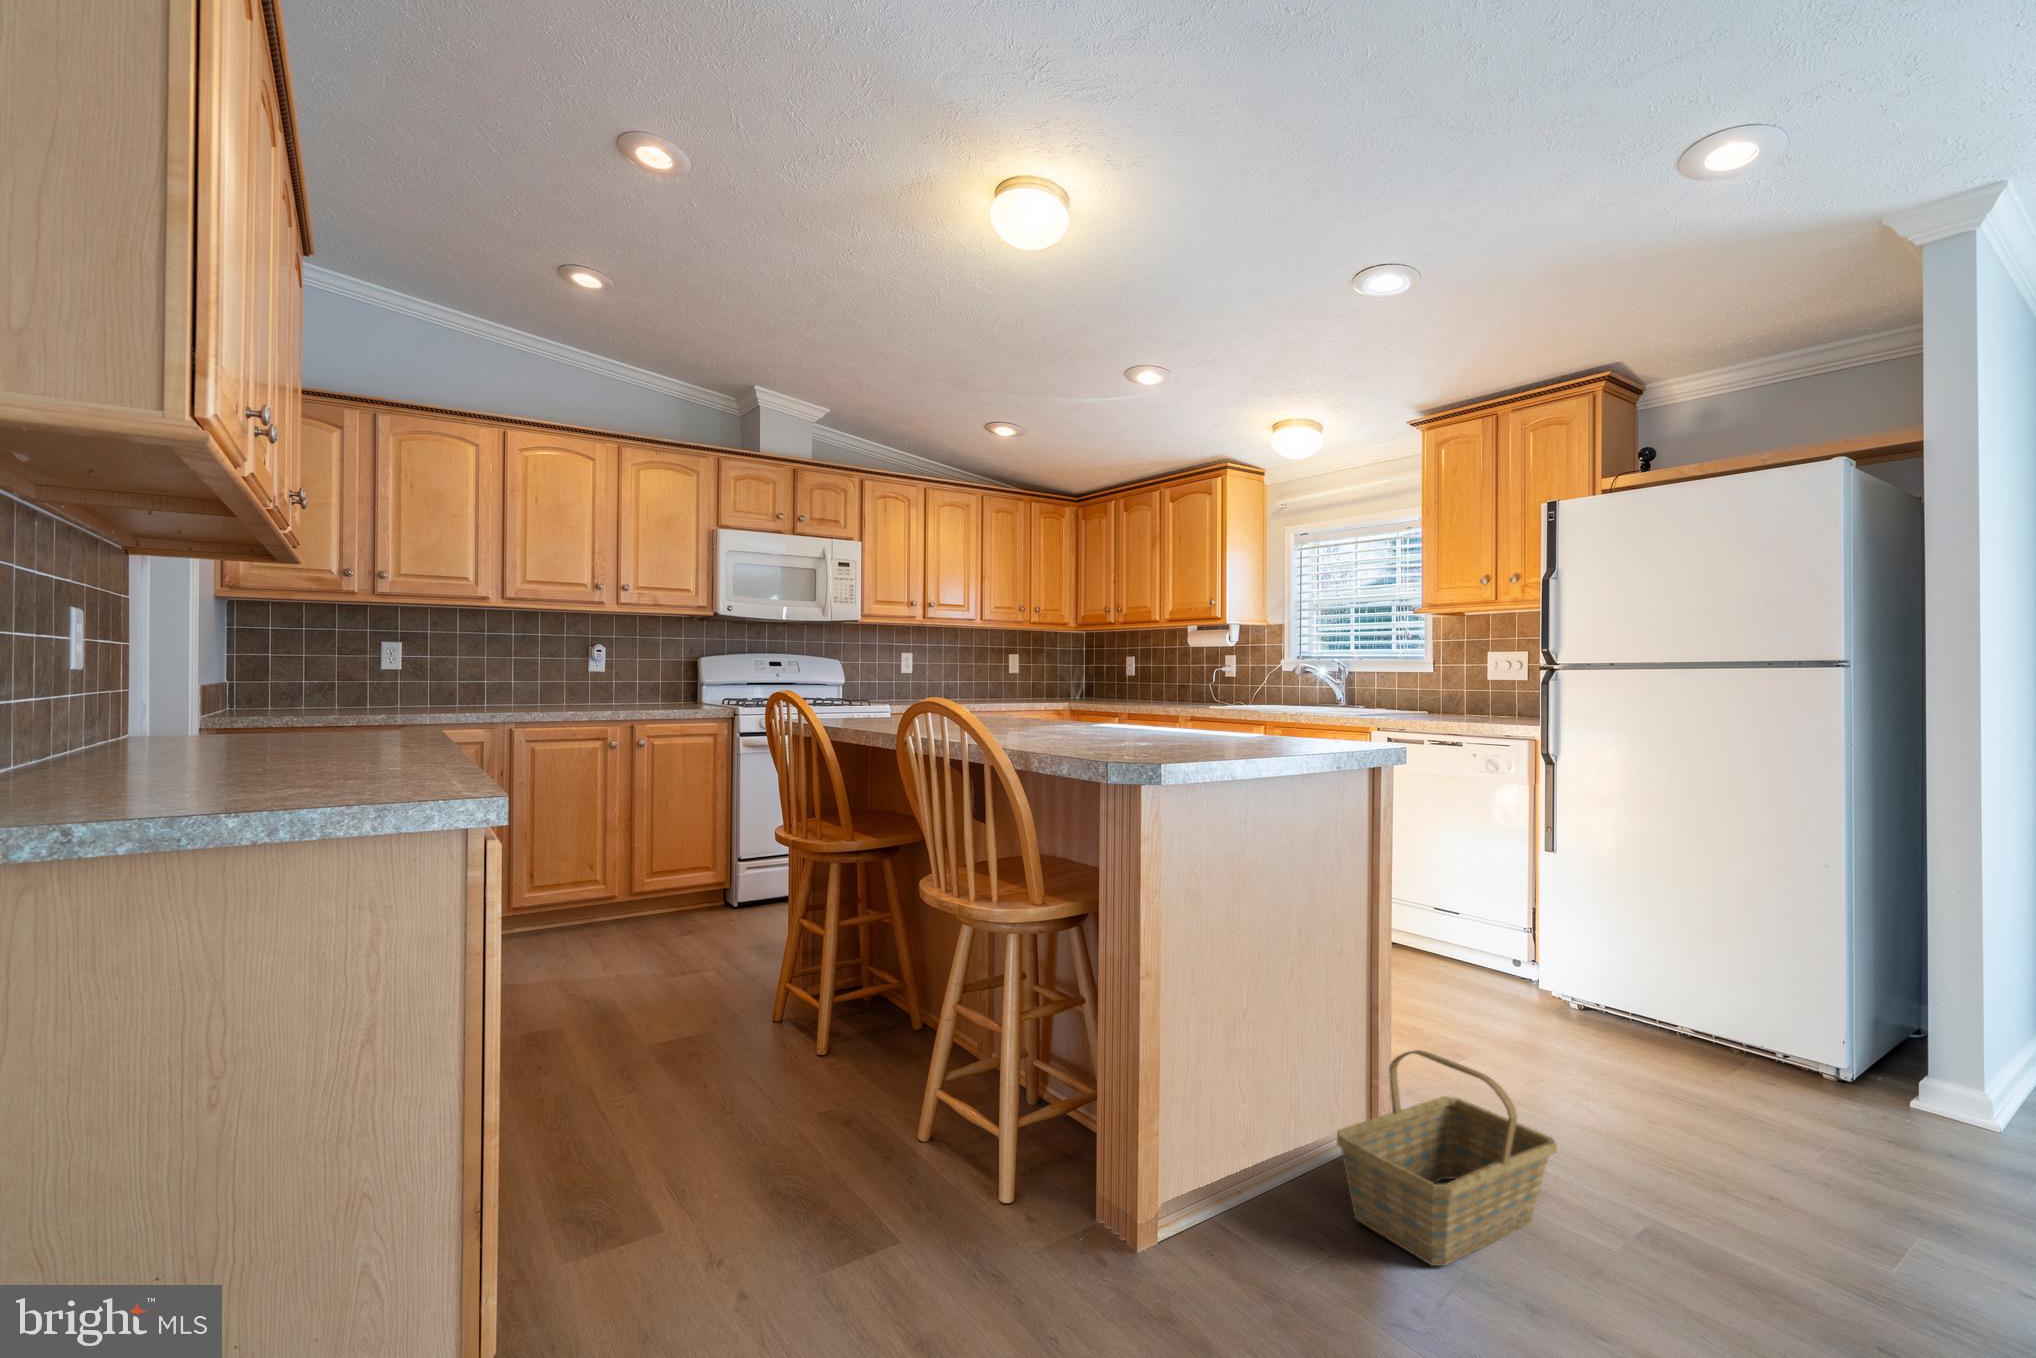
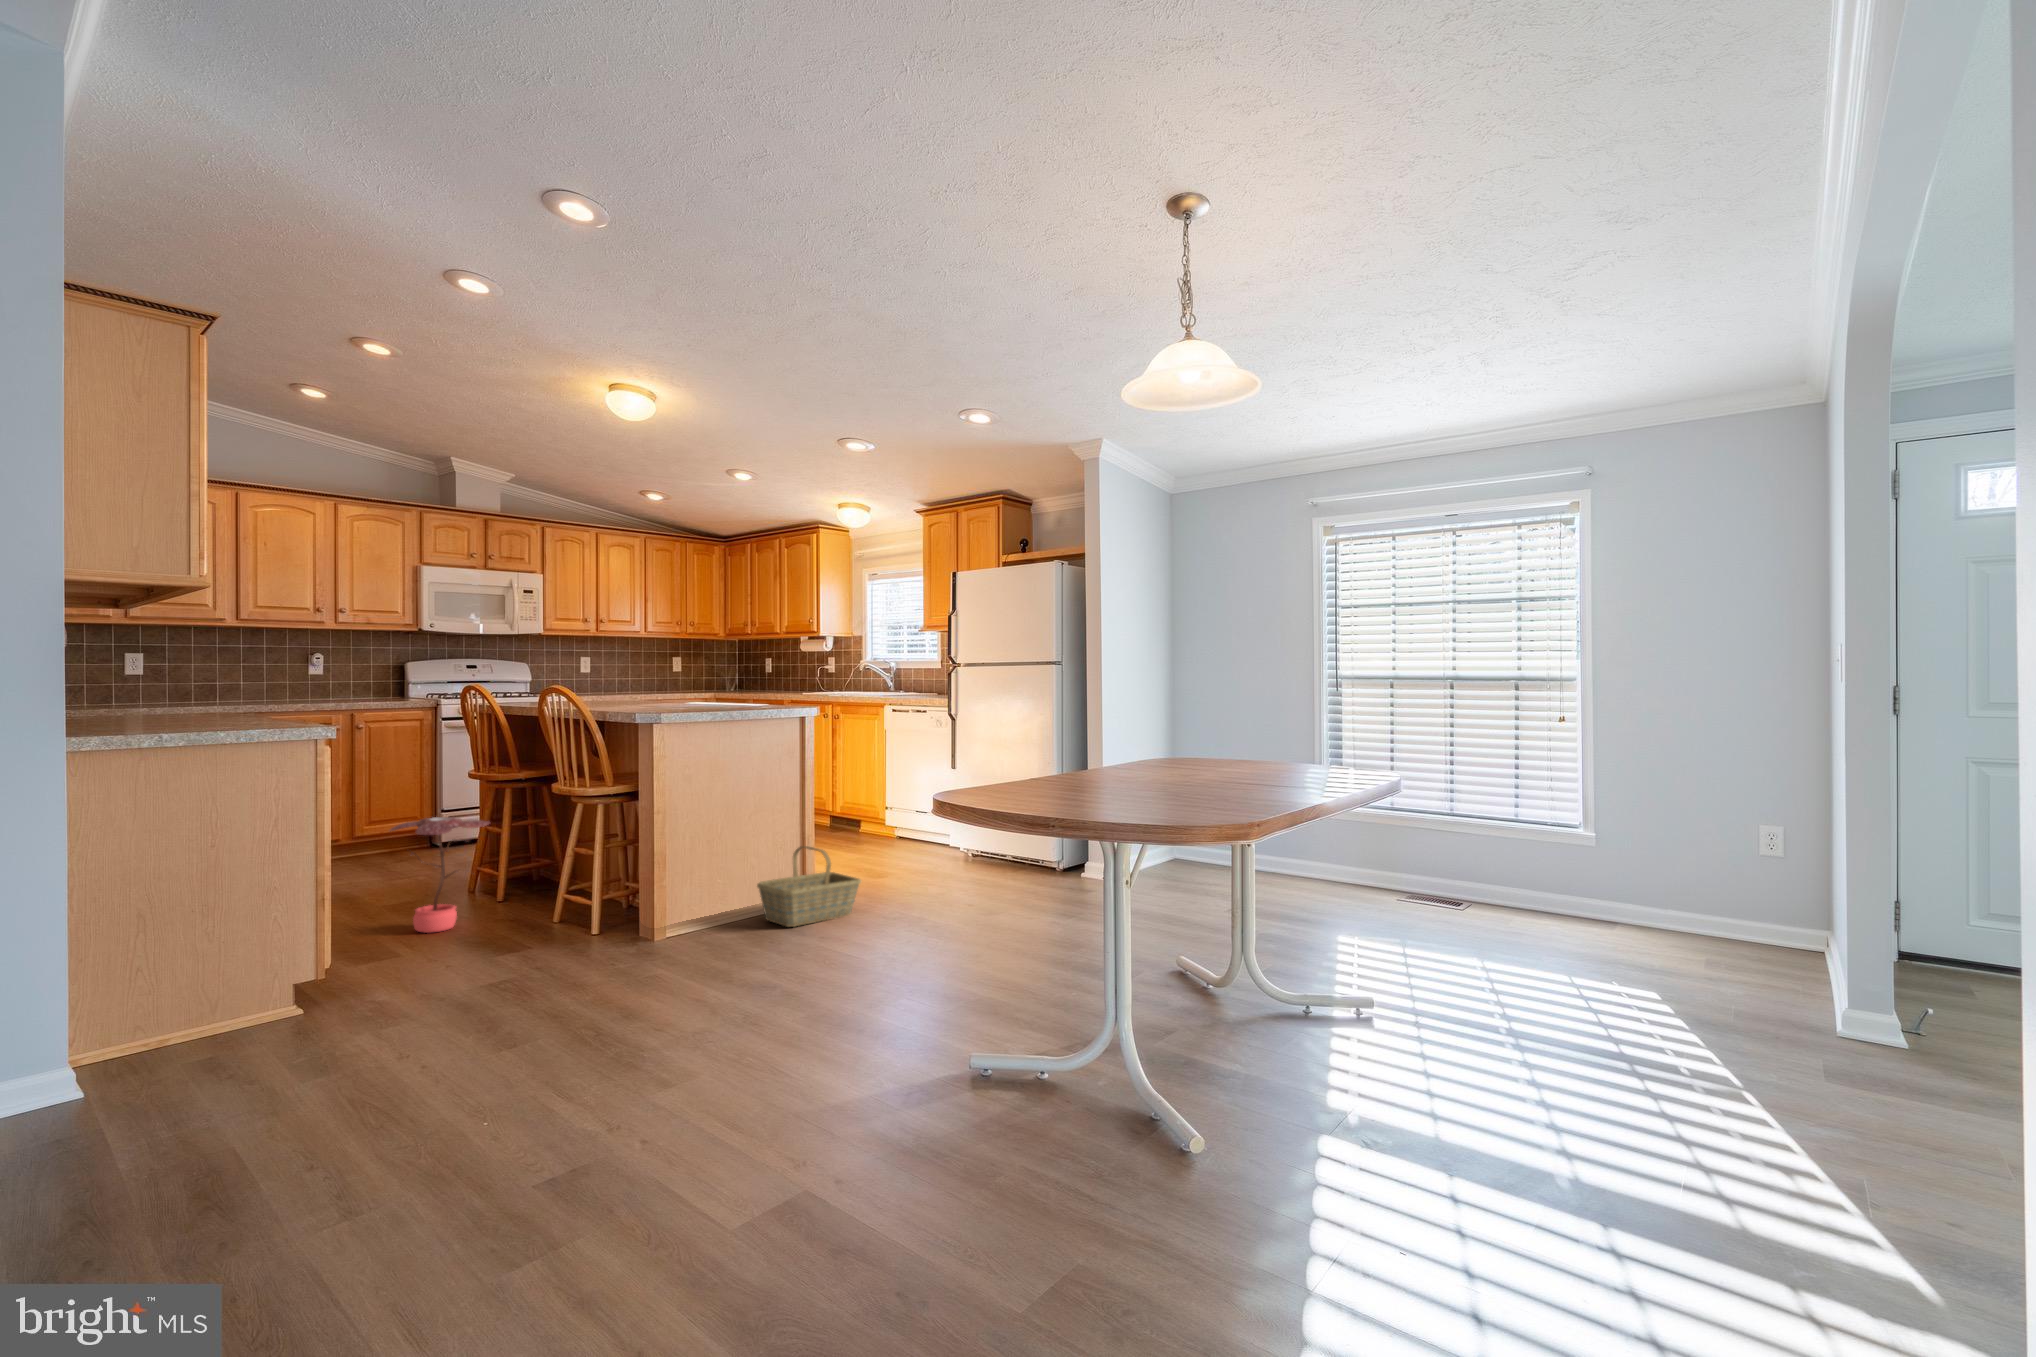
potted plant: none [644,933,814,1164] -> present [390,817,490,933]

